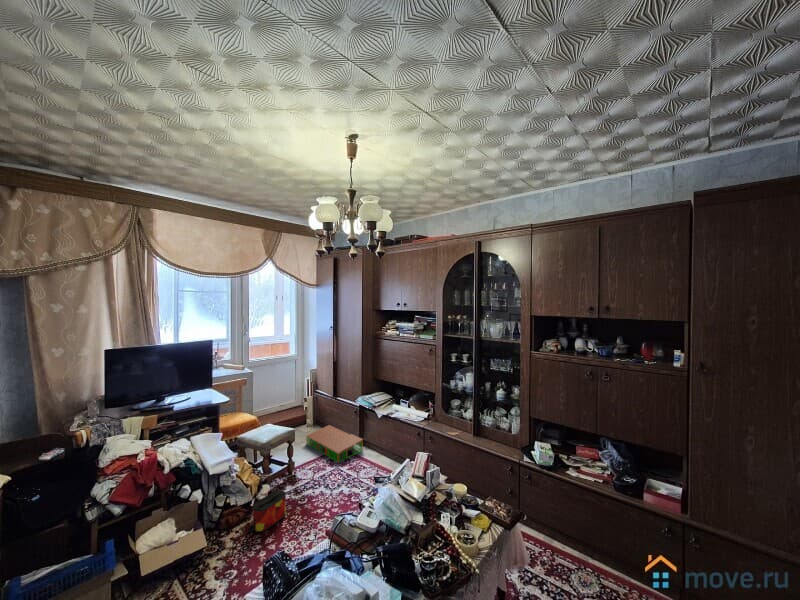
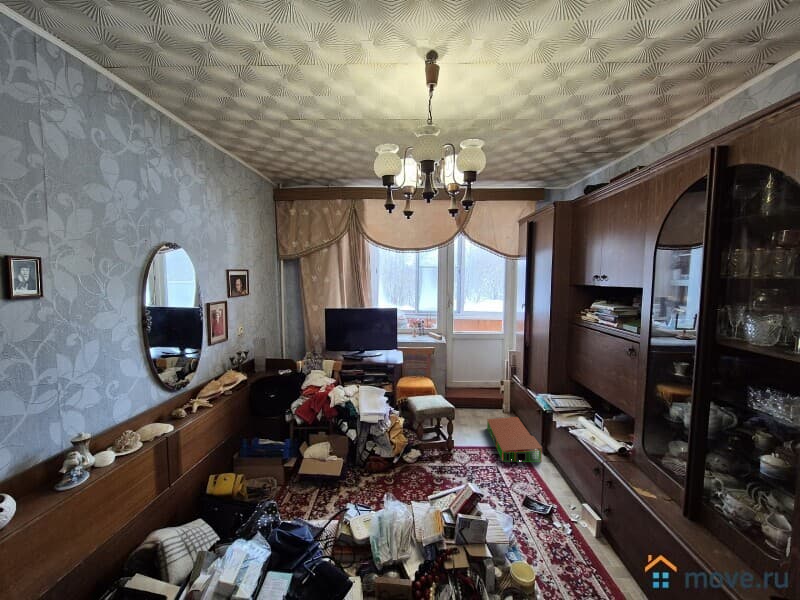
bag: present [249,490,286,532] -> none [381,458,420,490]

